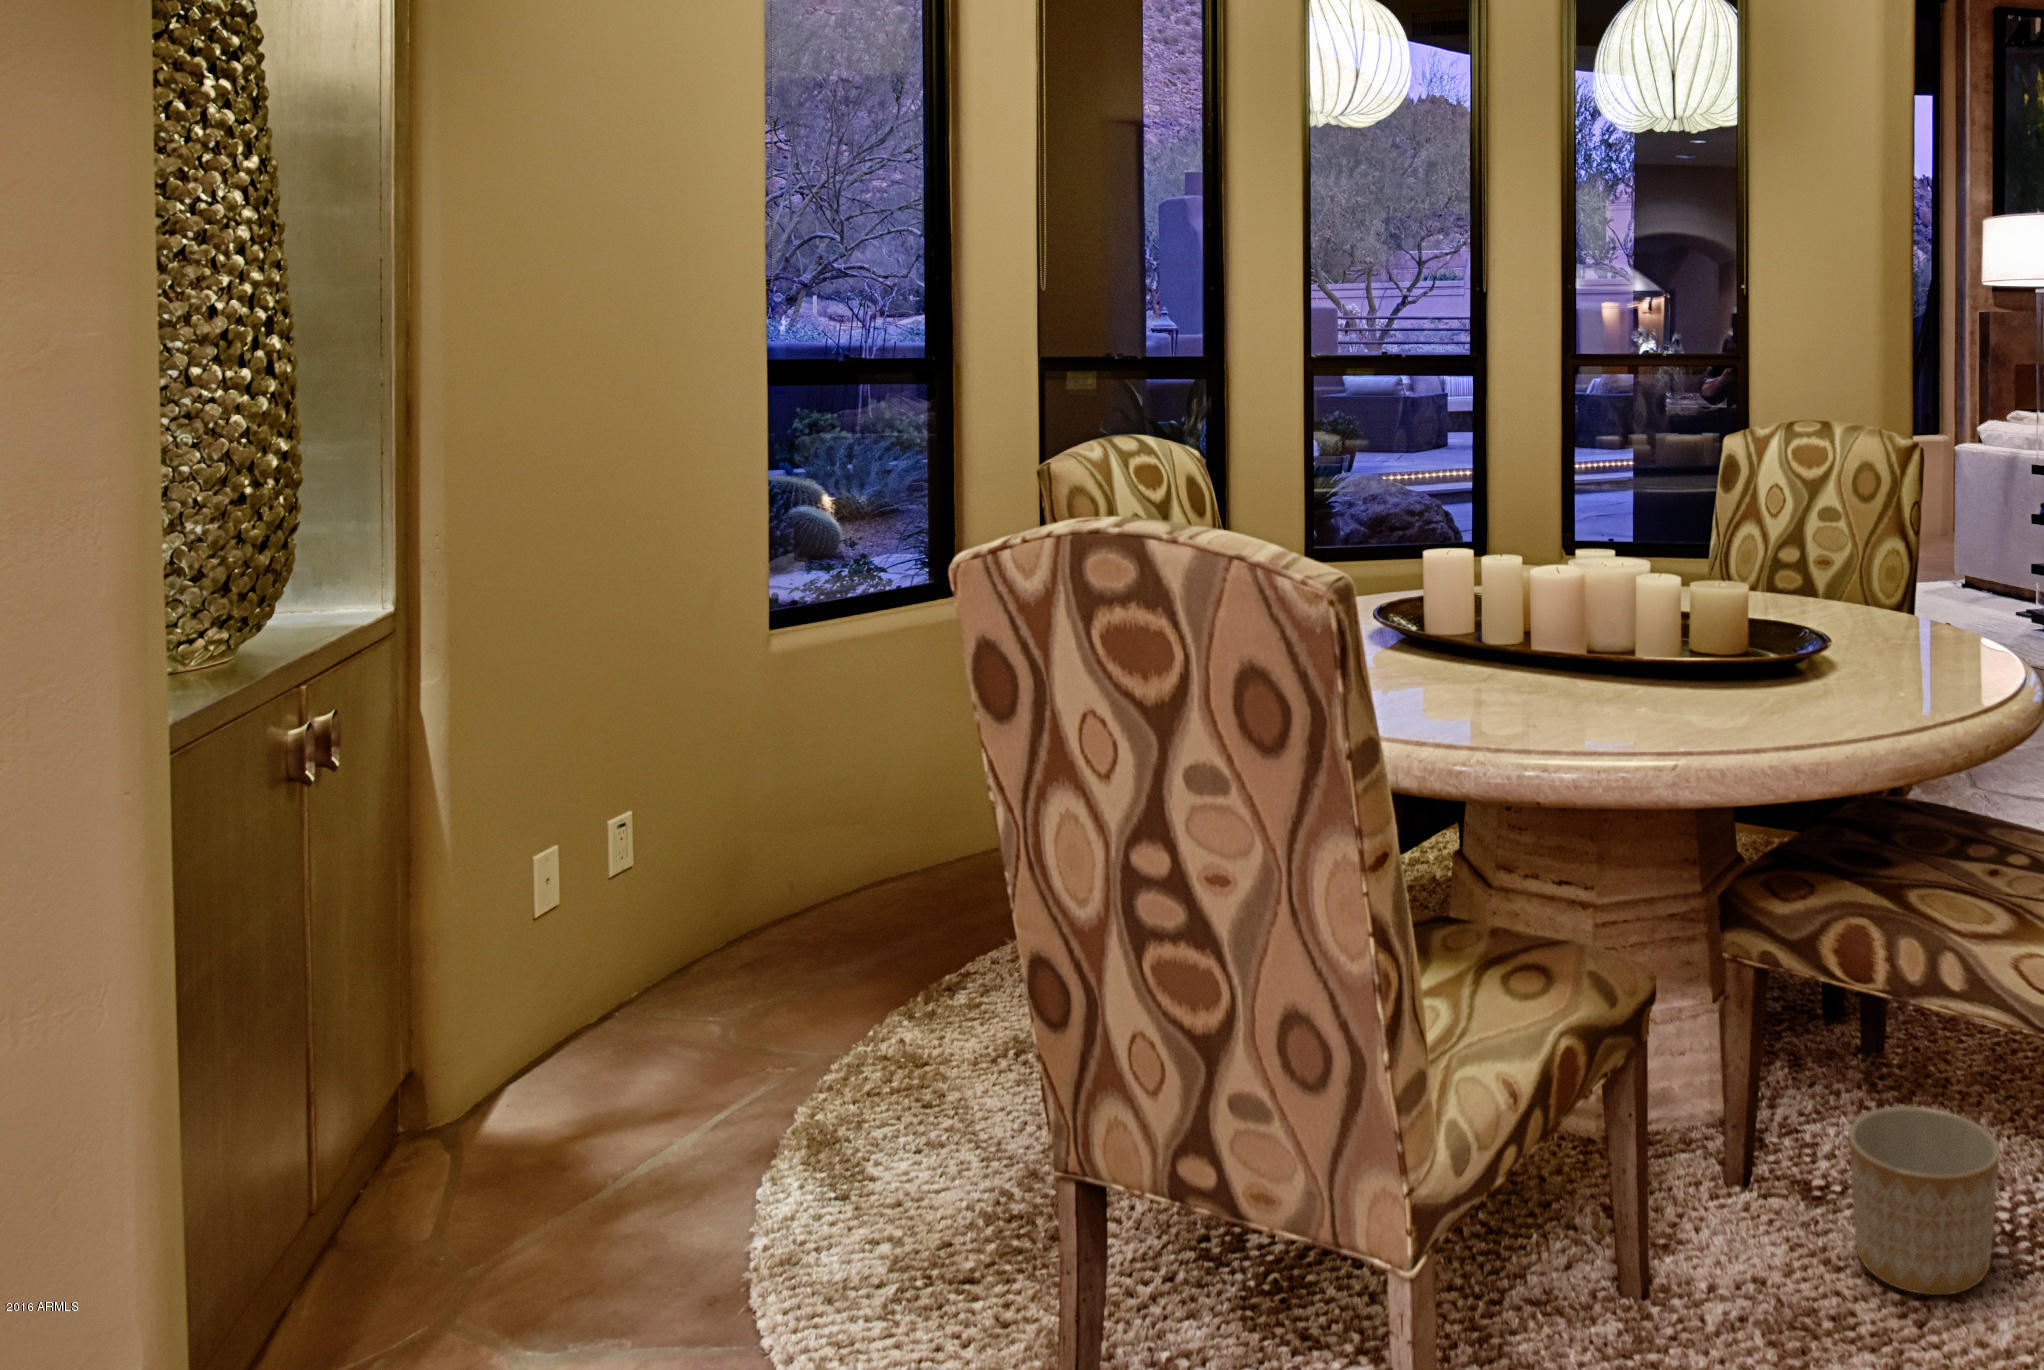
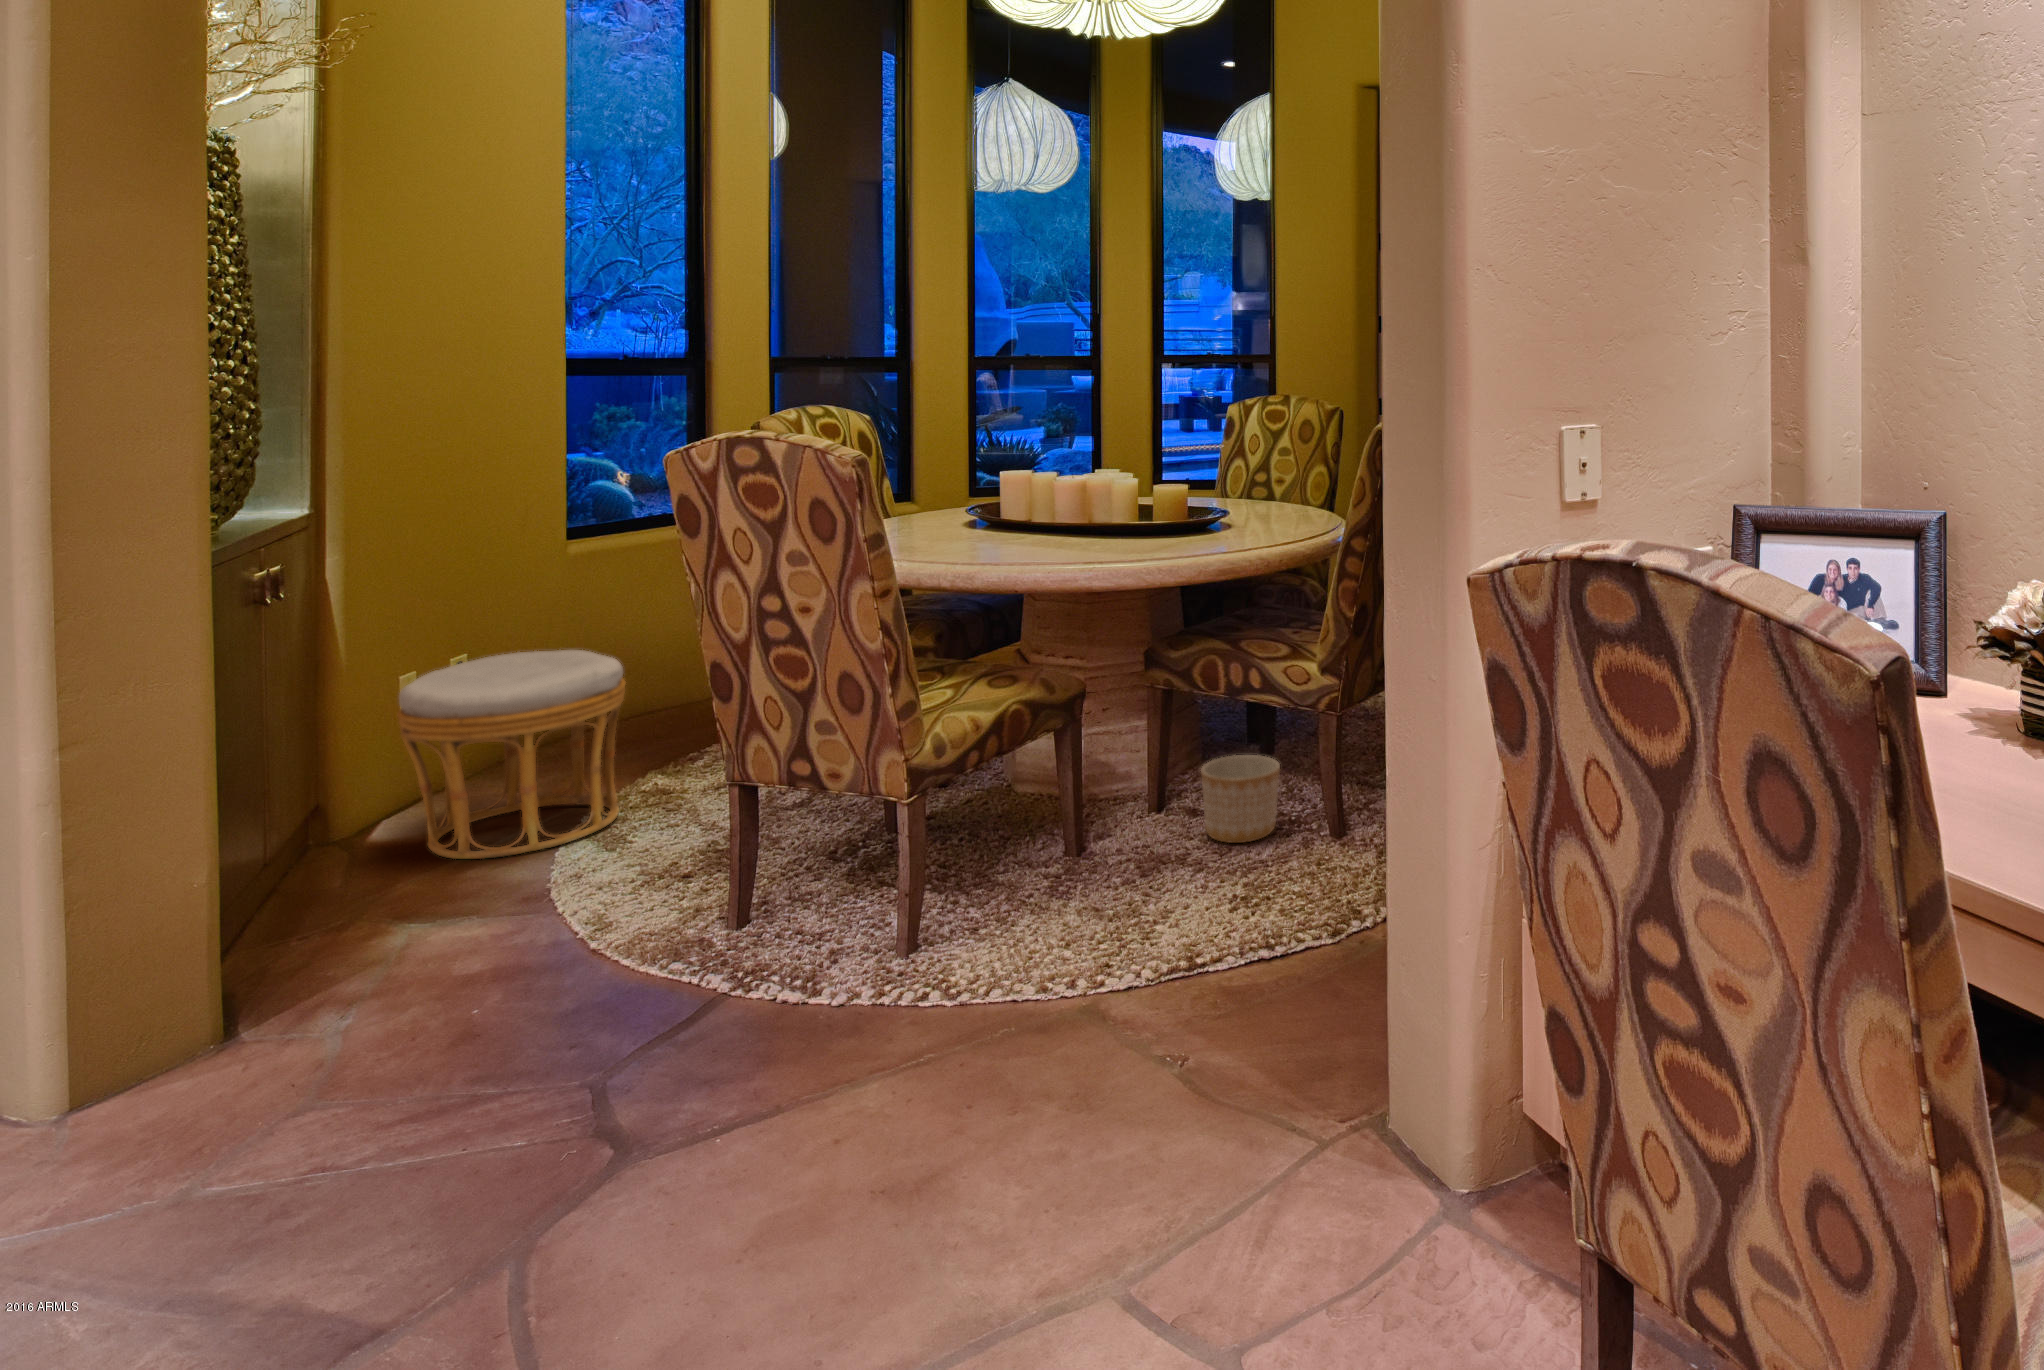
ottoman: none [520,836,858,1208] -> present [398,650,625,859]

